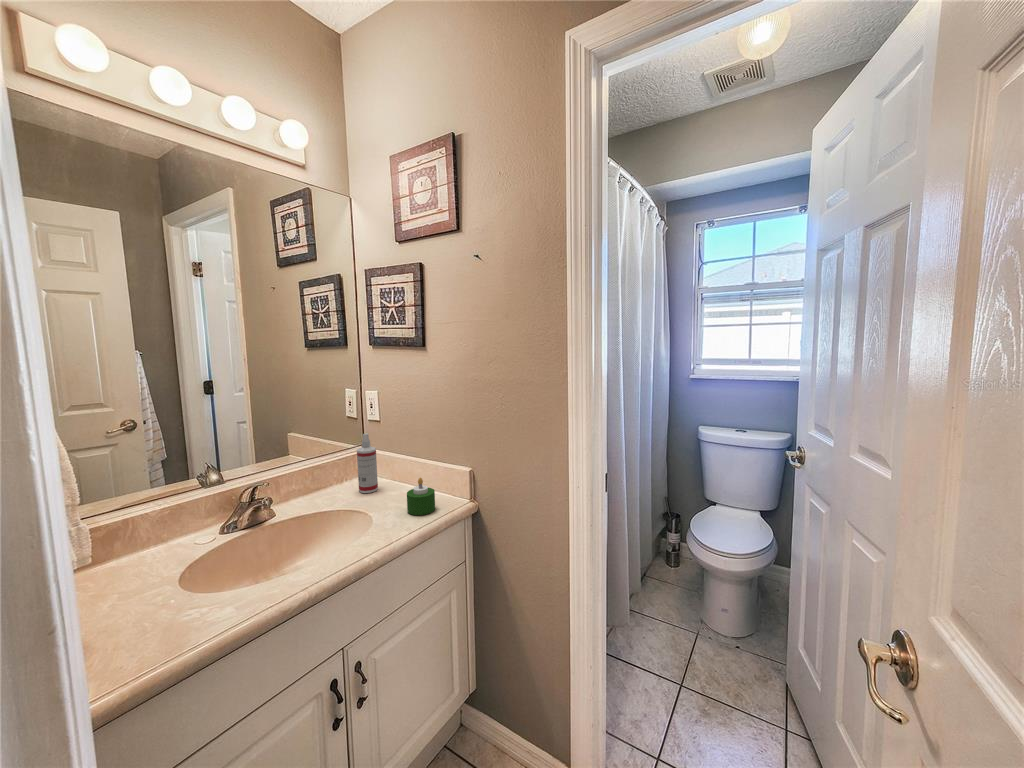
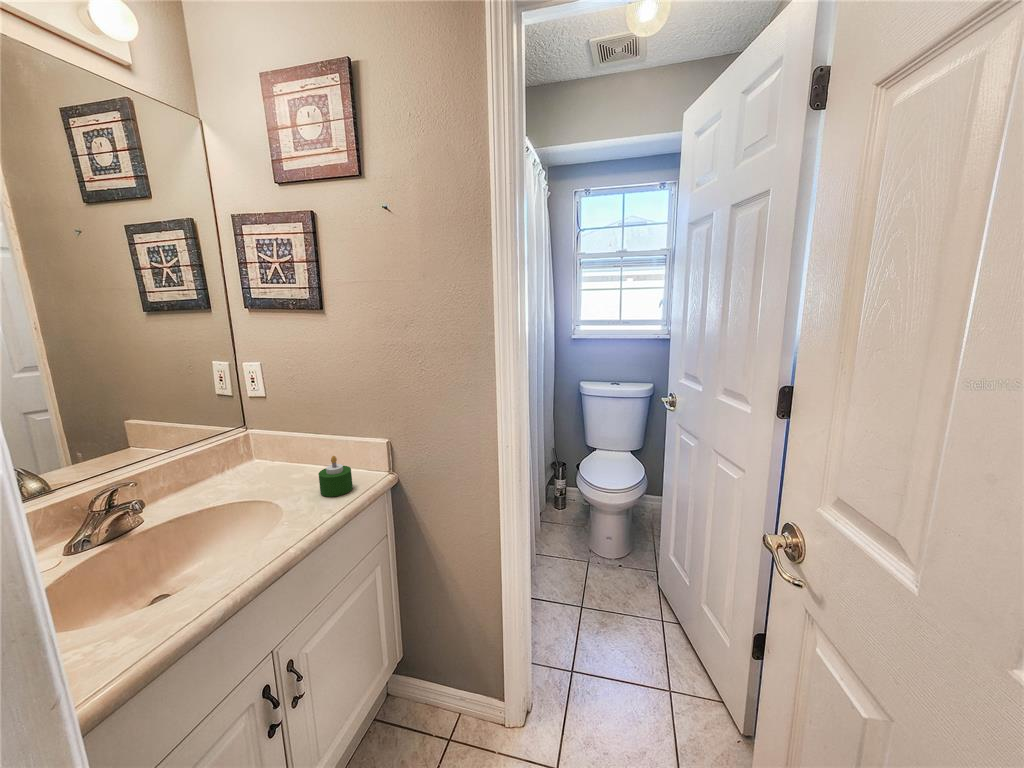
spray bottle: present [357,433,378,493] -> none [242,412,272,481]

